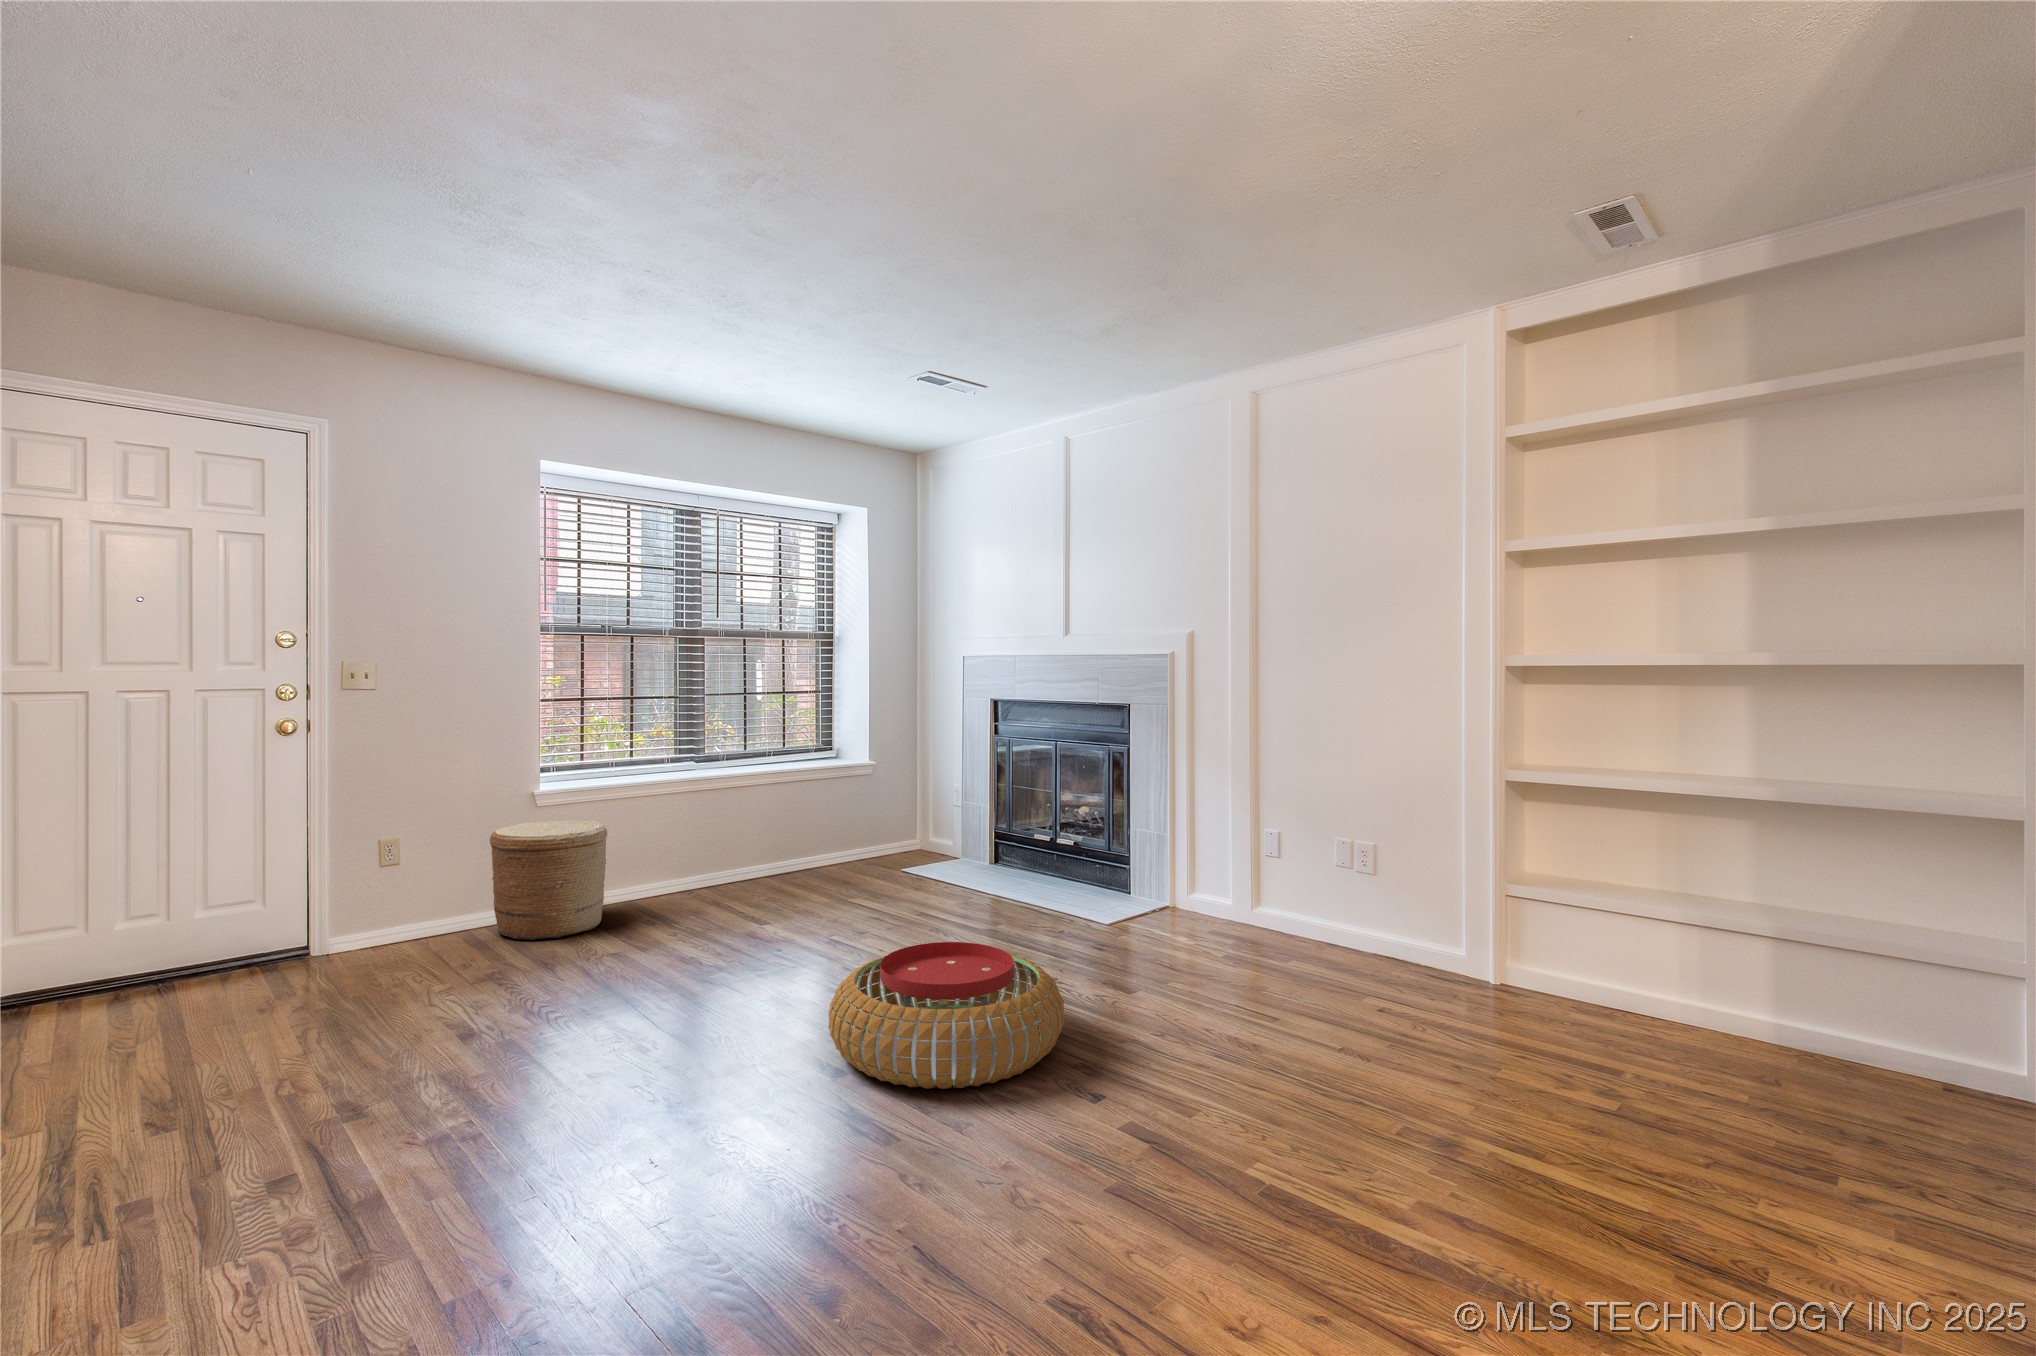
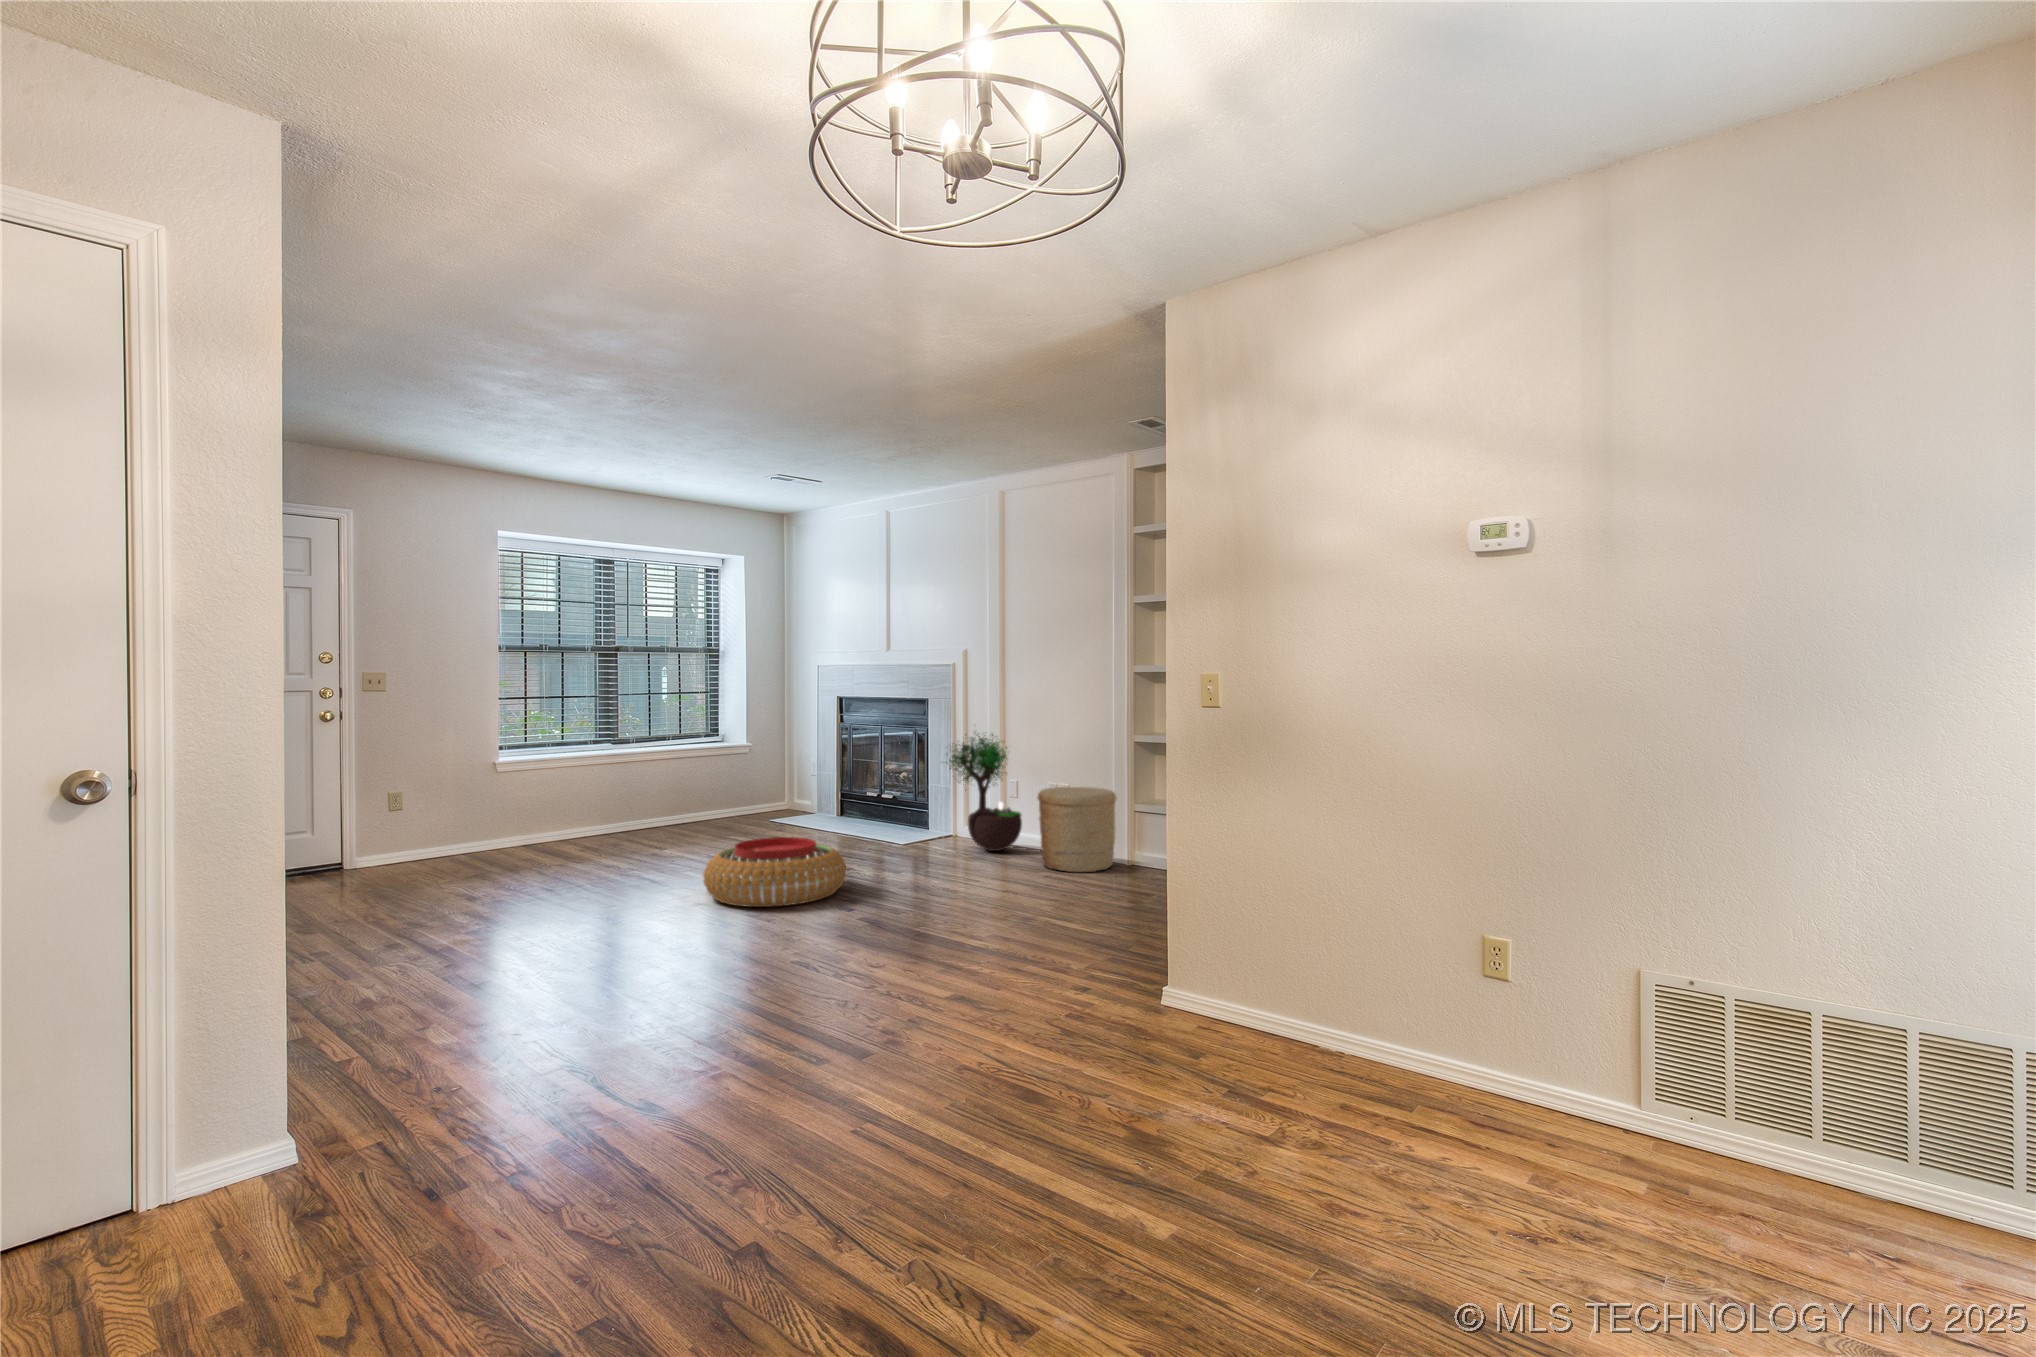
potted tree: none [1173,749,1295,943] -> present [945,732,1022,851]
woven basket: present [490,820,607,940] -> present [1037,787,1116,872]

